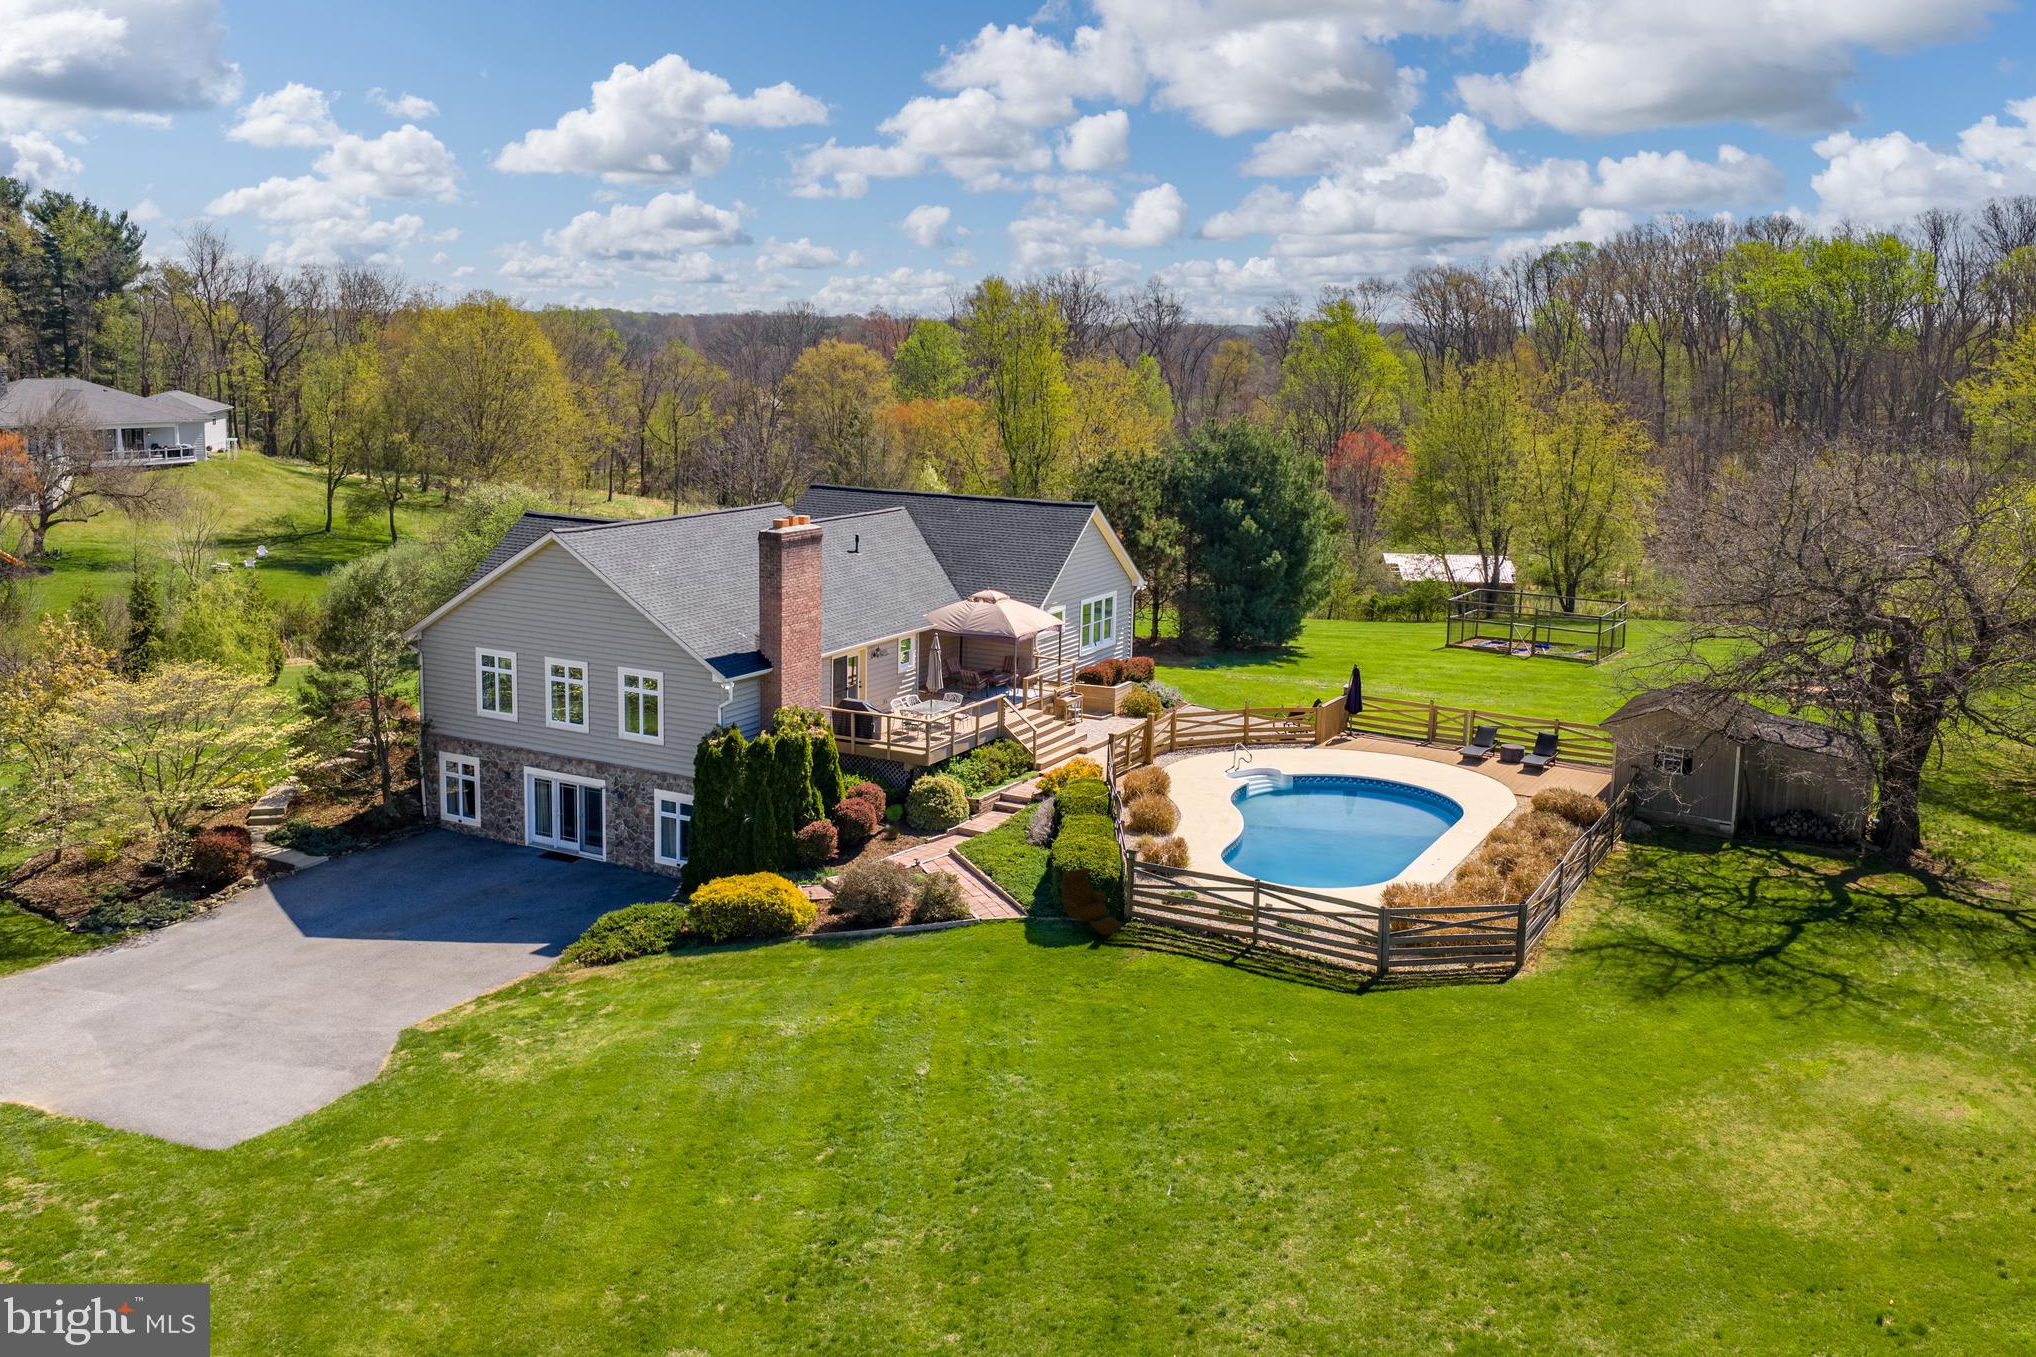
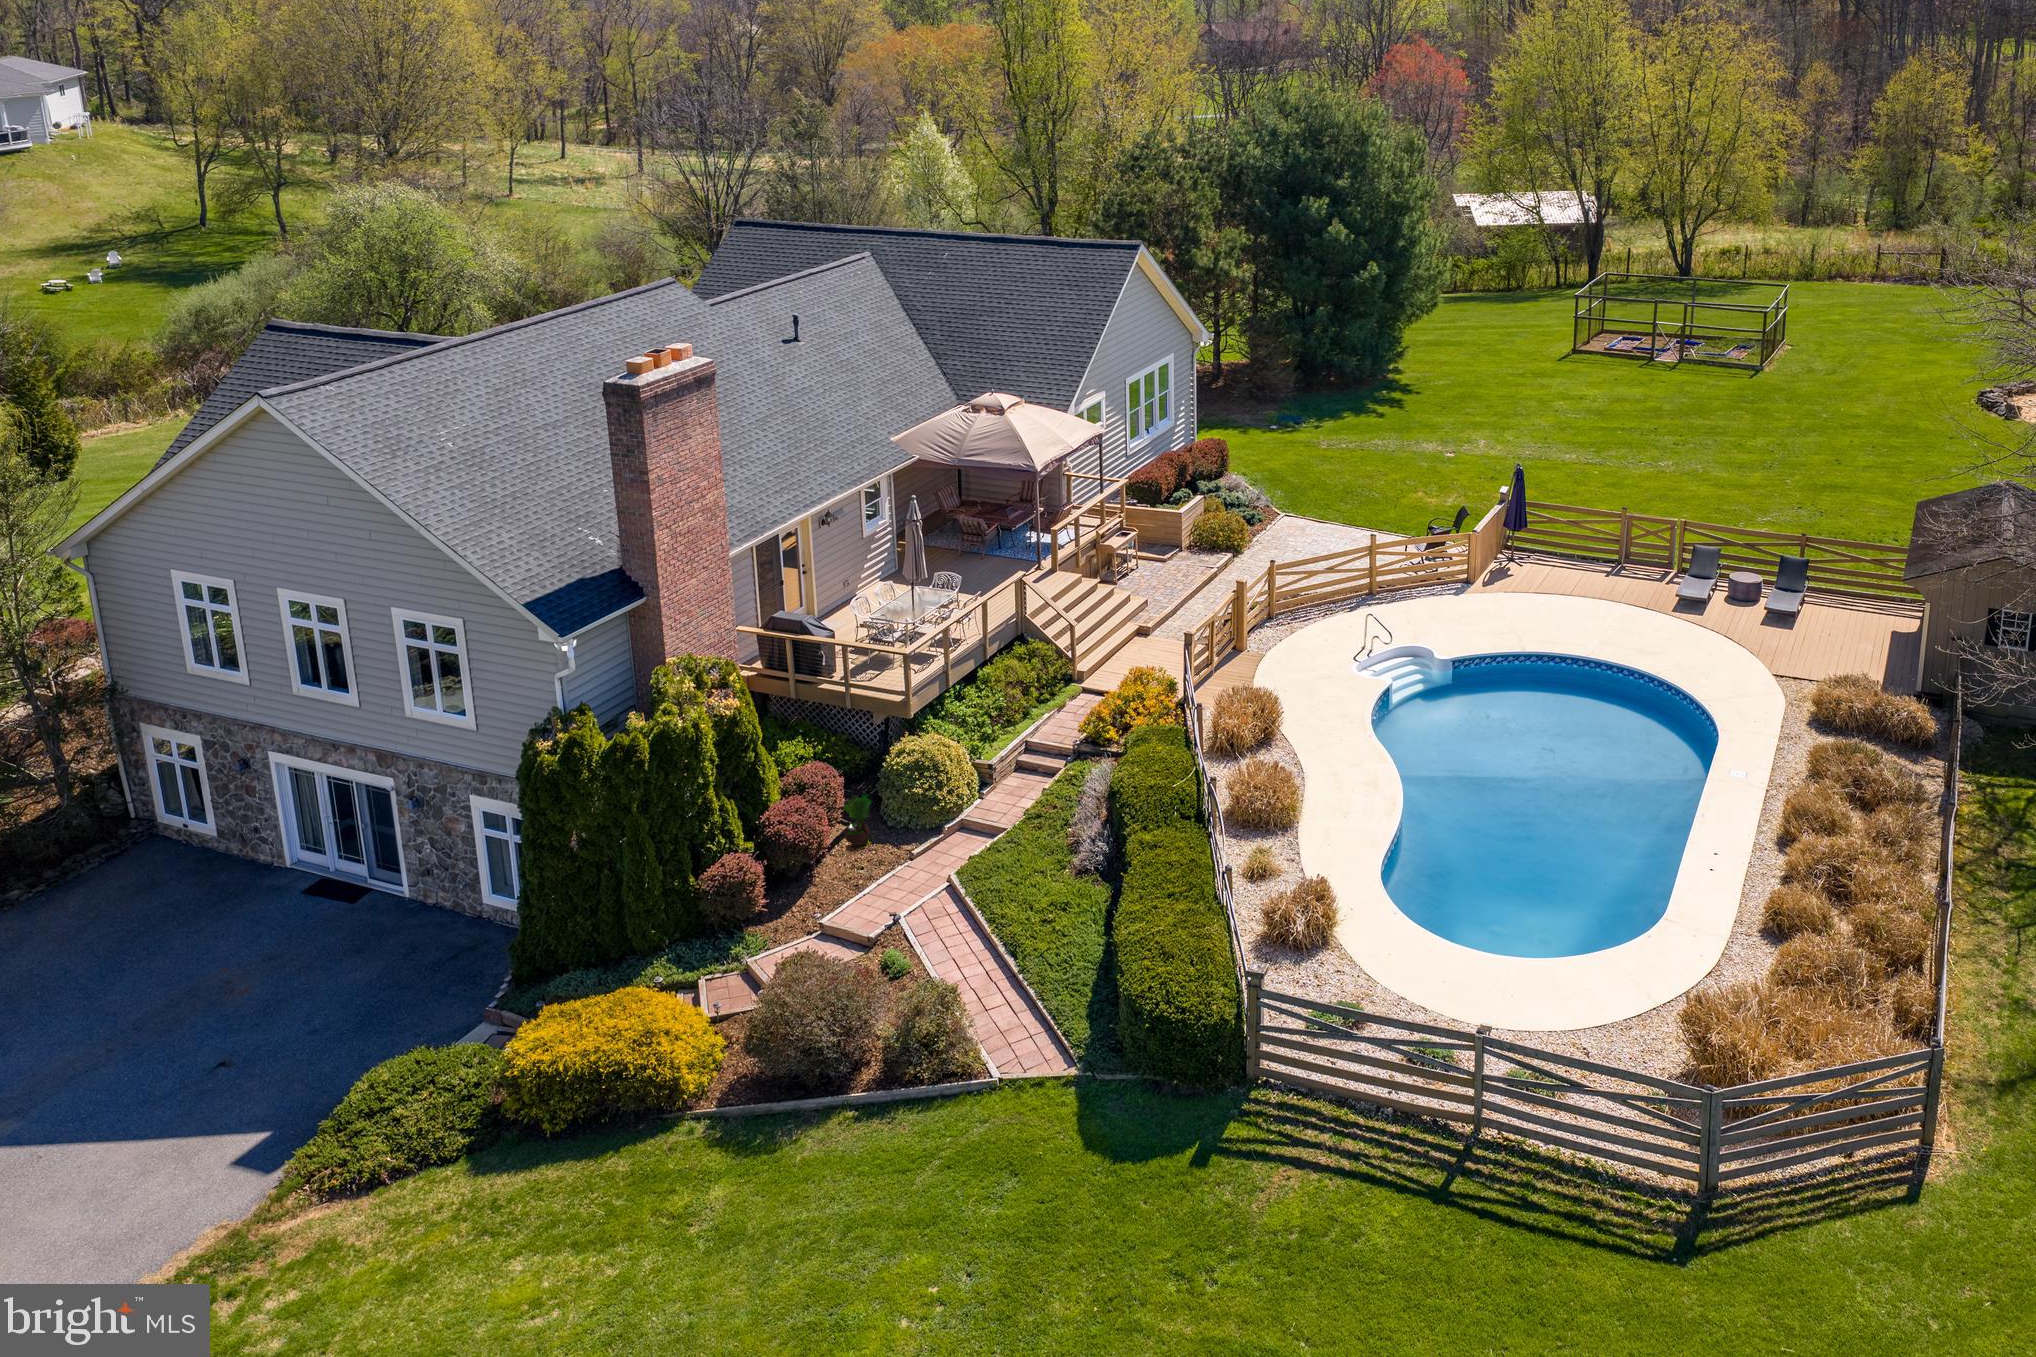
lounge chair: present [1062,868,1121,939] -> none [1135,1002,1245,1152]

